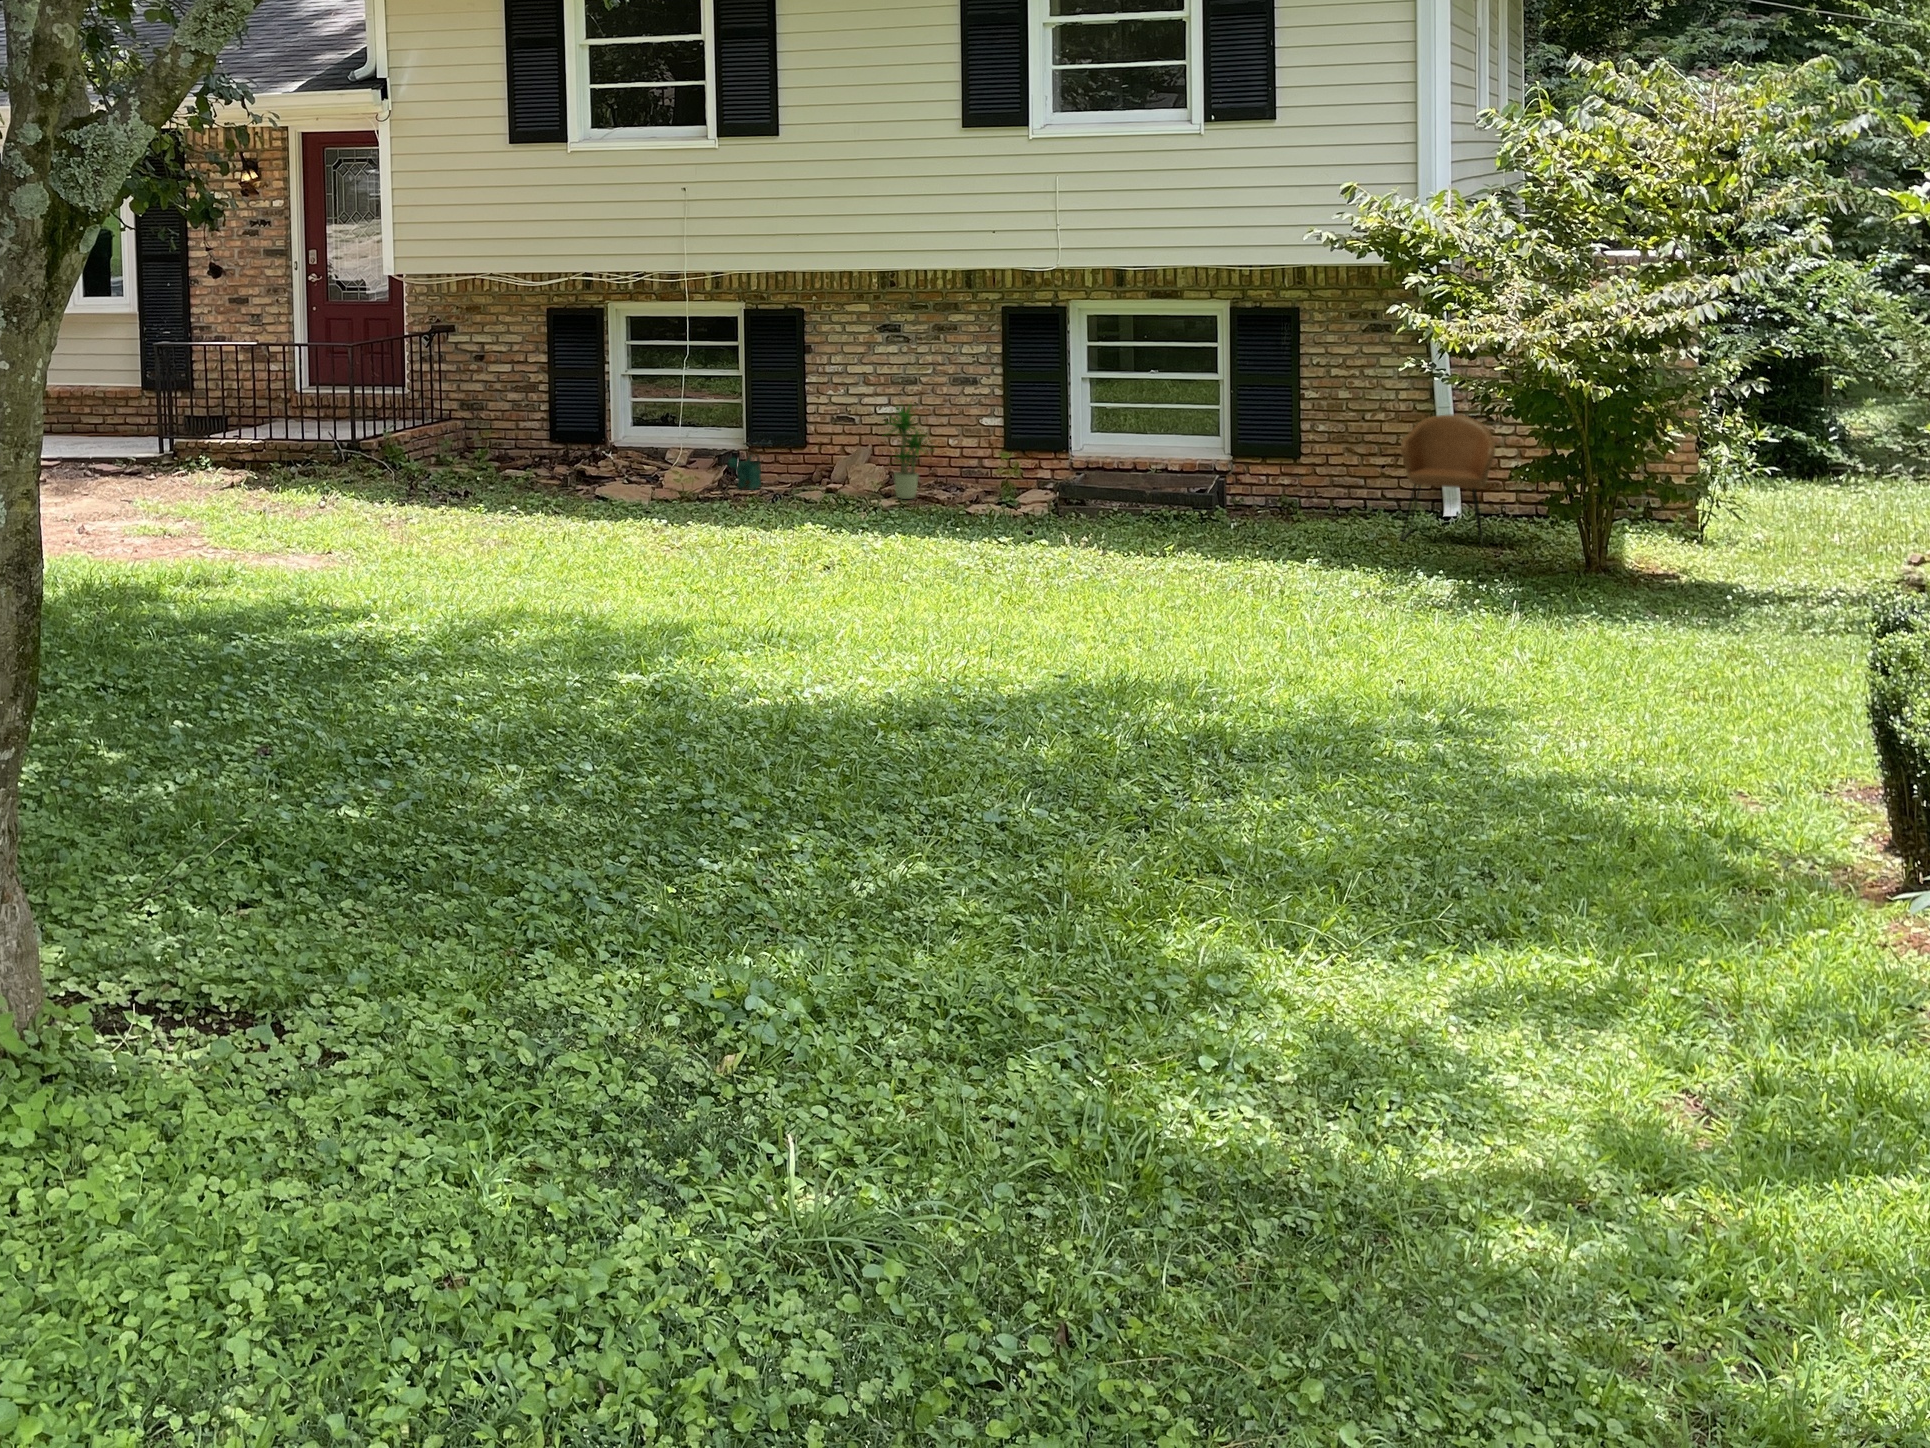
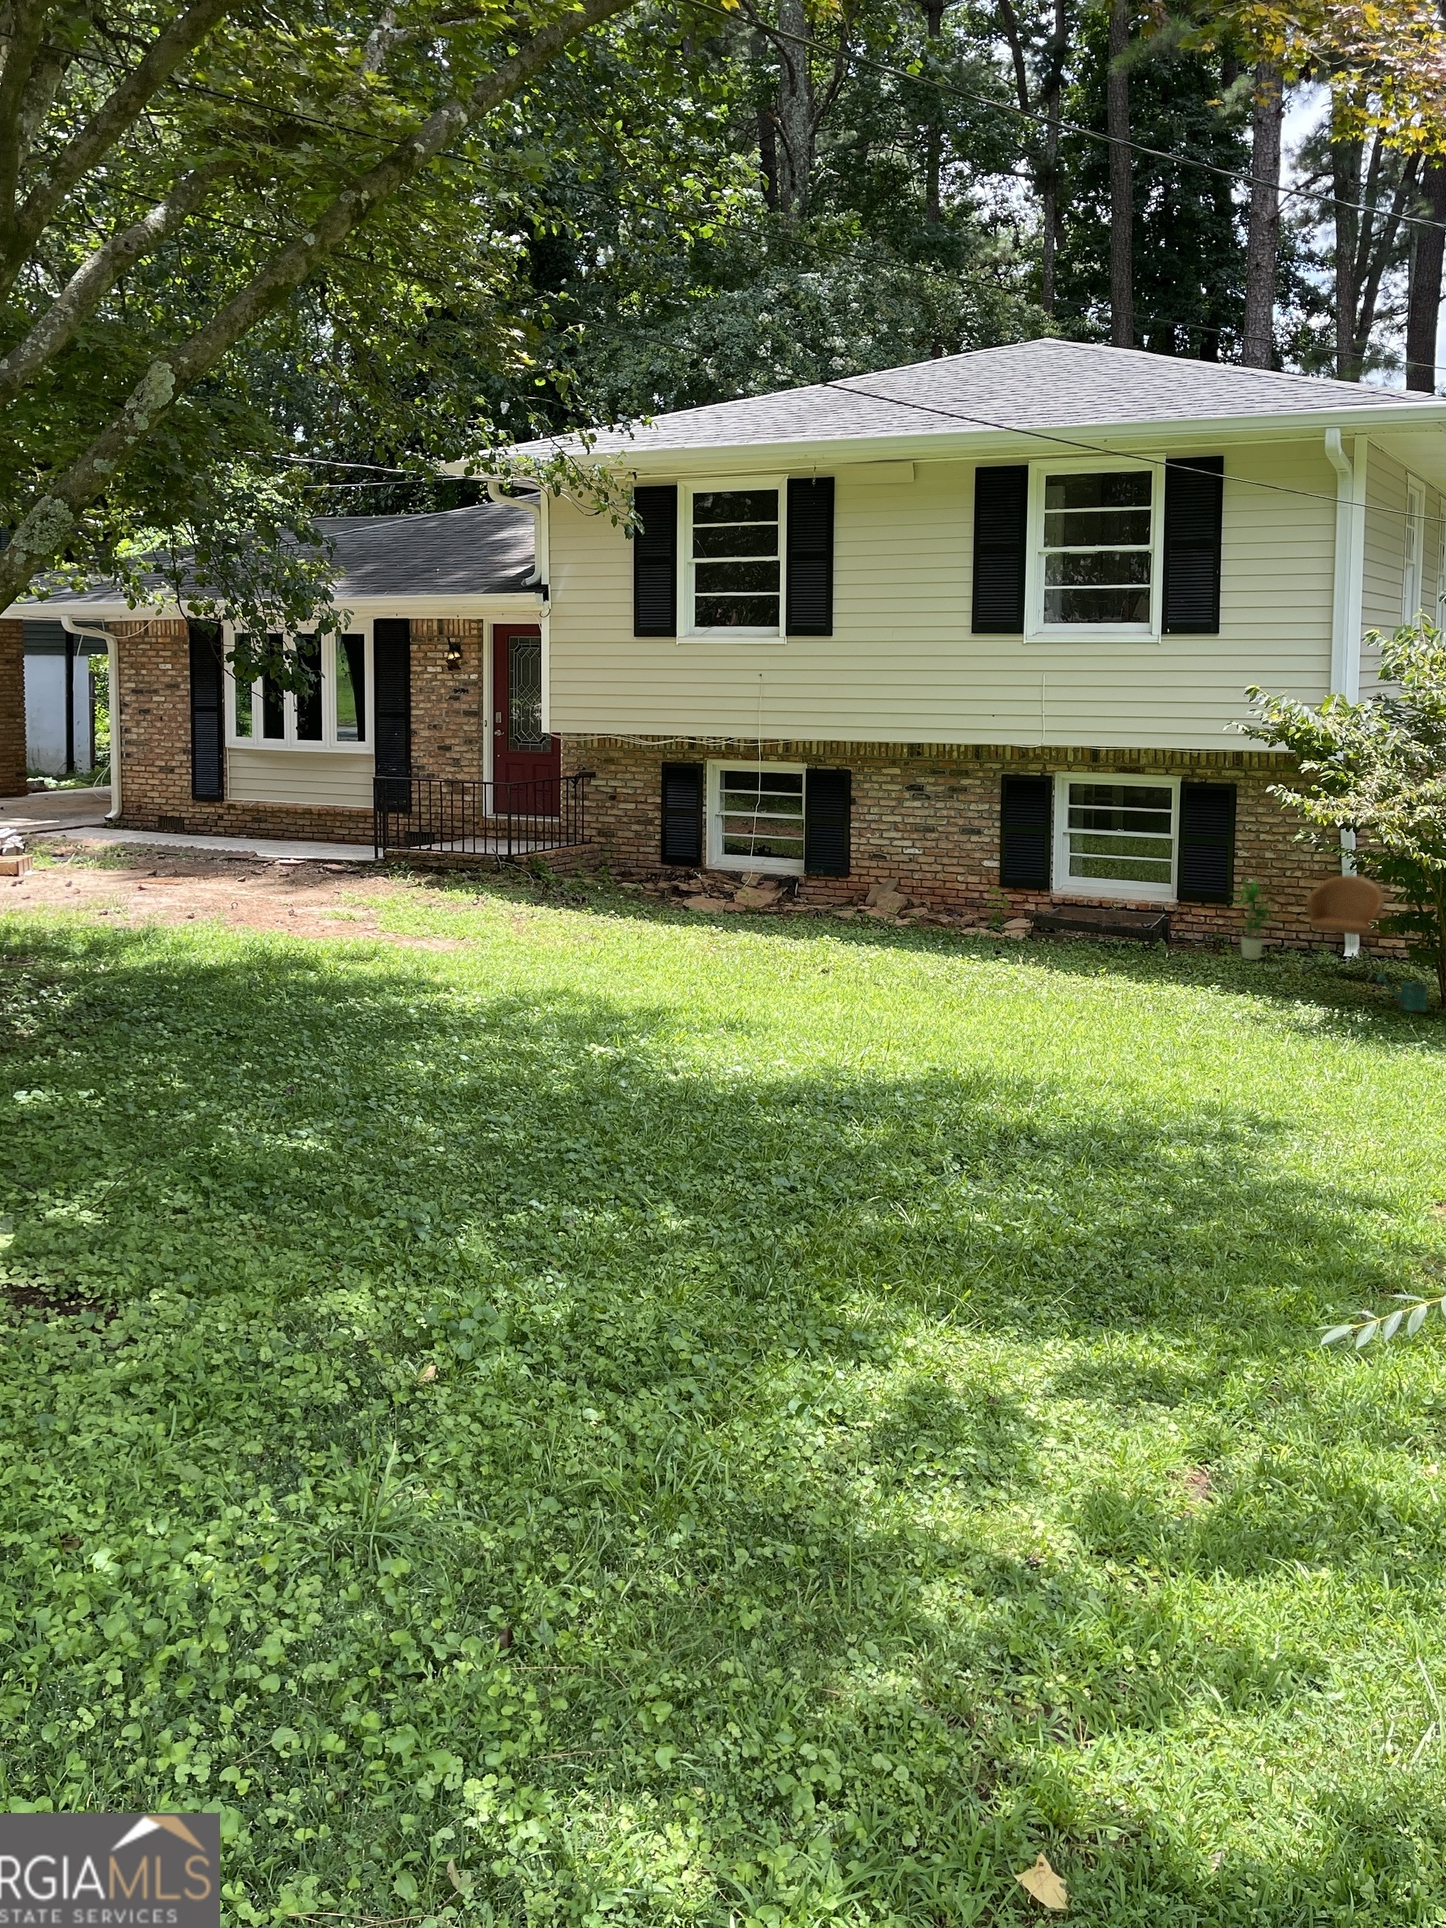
potted plant: present [885,404,932,499] -> present [1237,881,1278,960]
watering can: present [728,455,761,490] -> present [1376,973,1428,1013]

